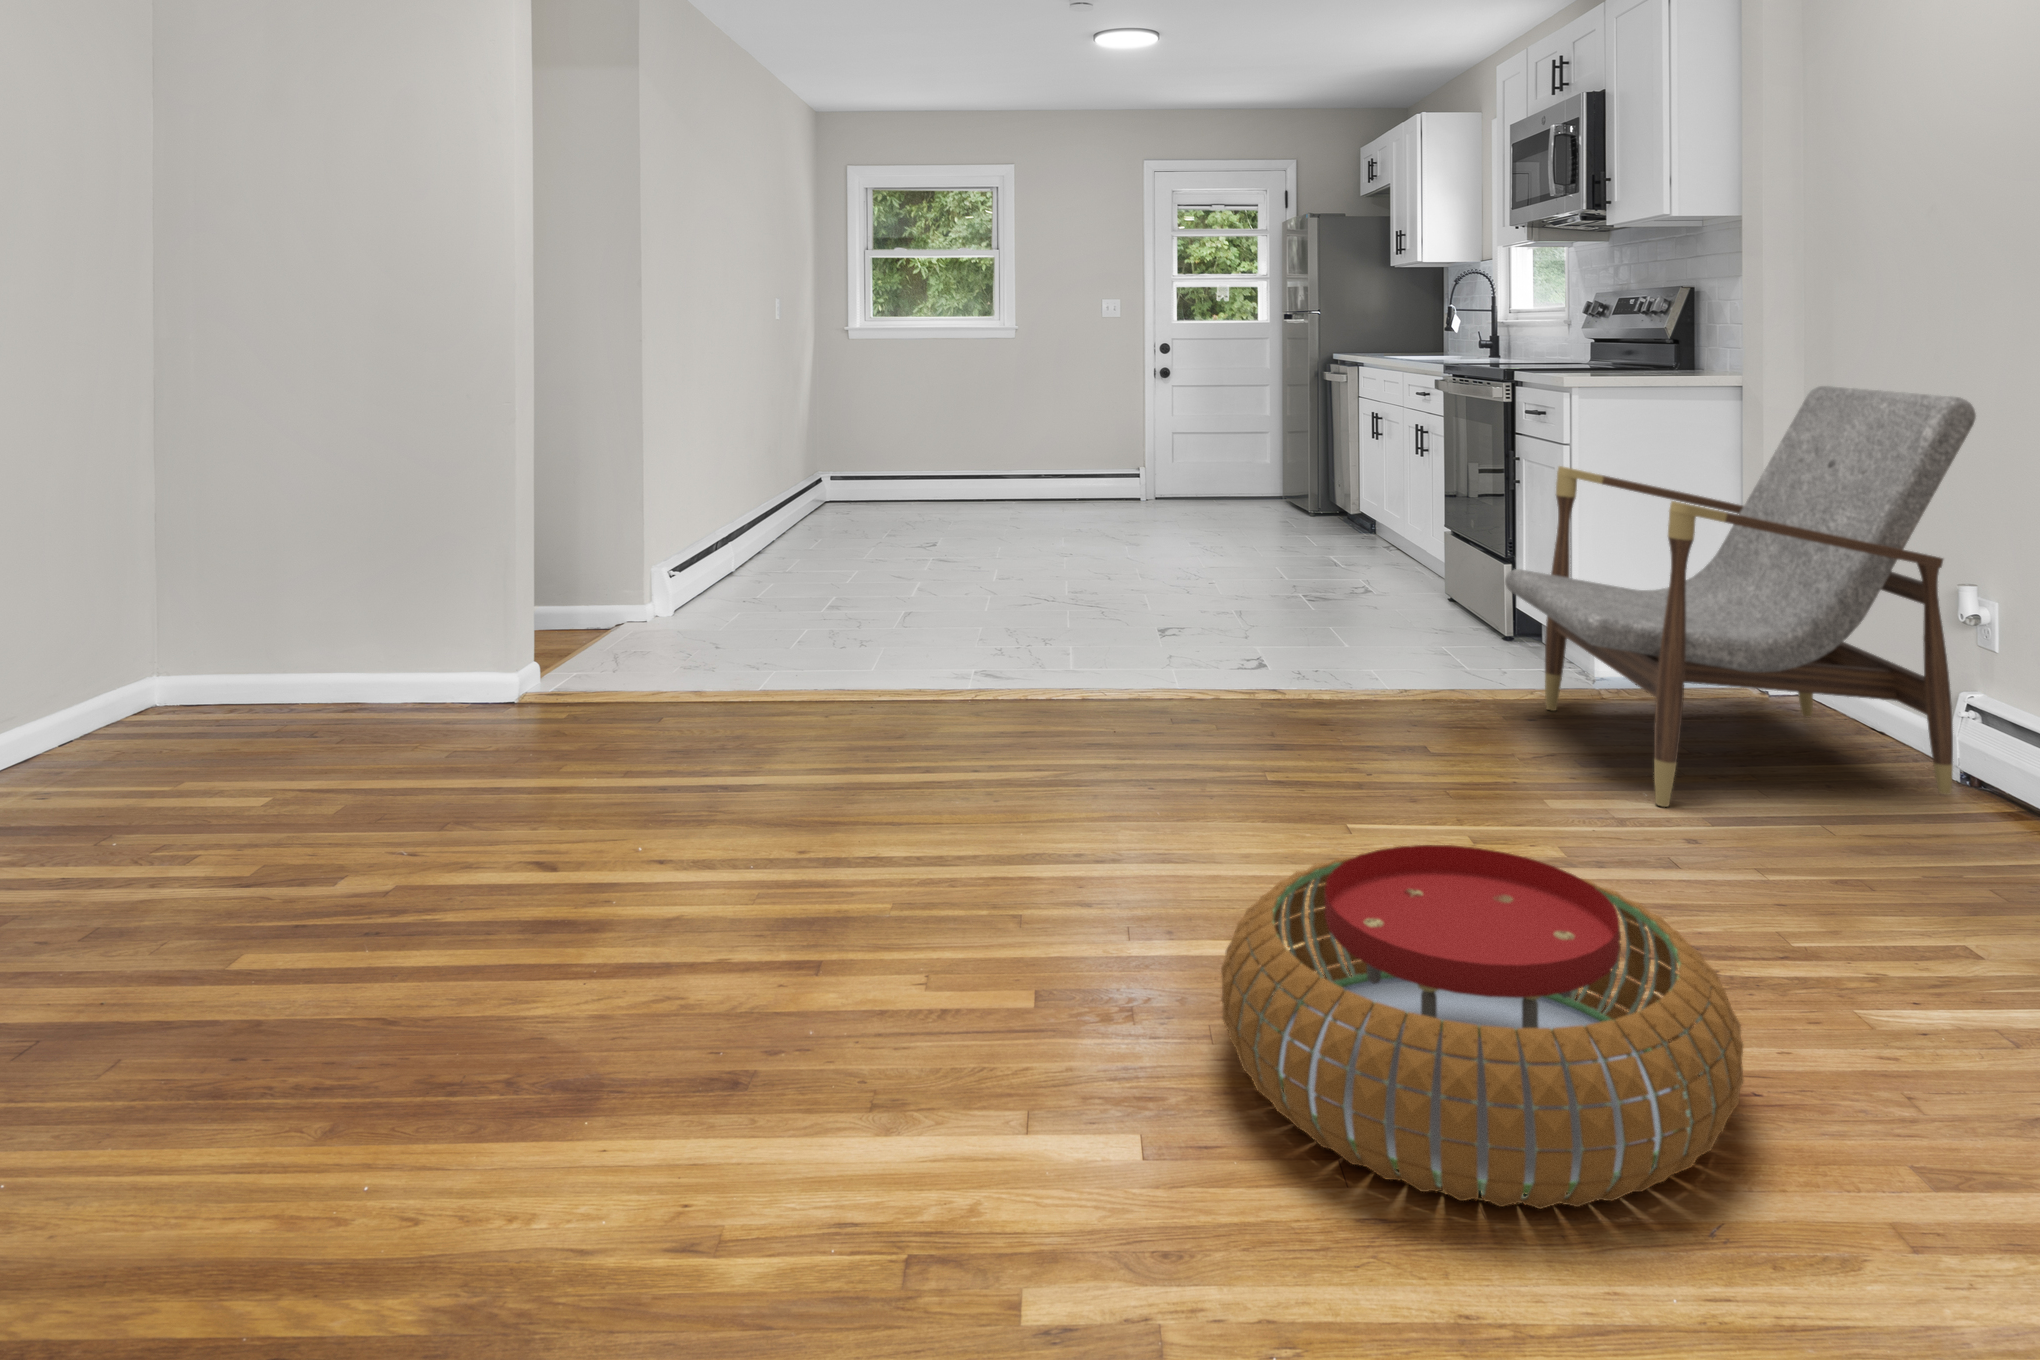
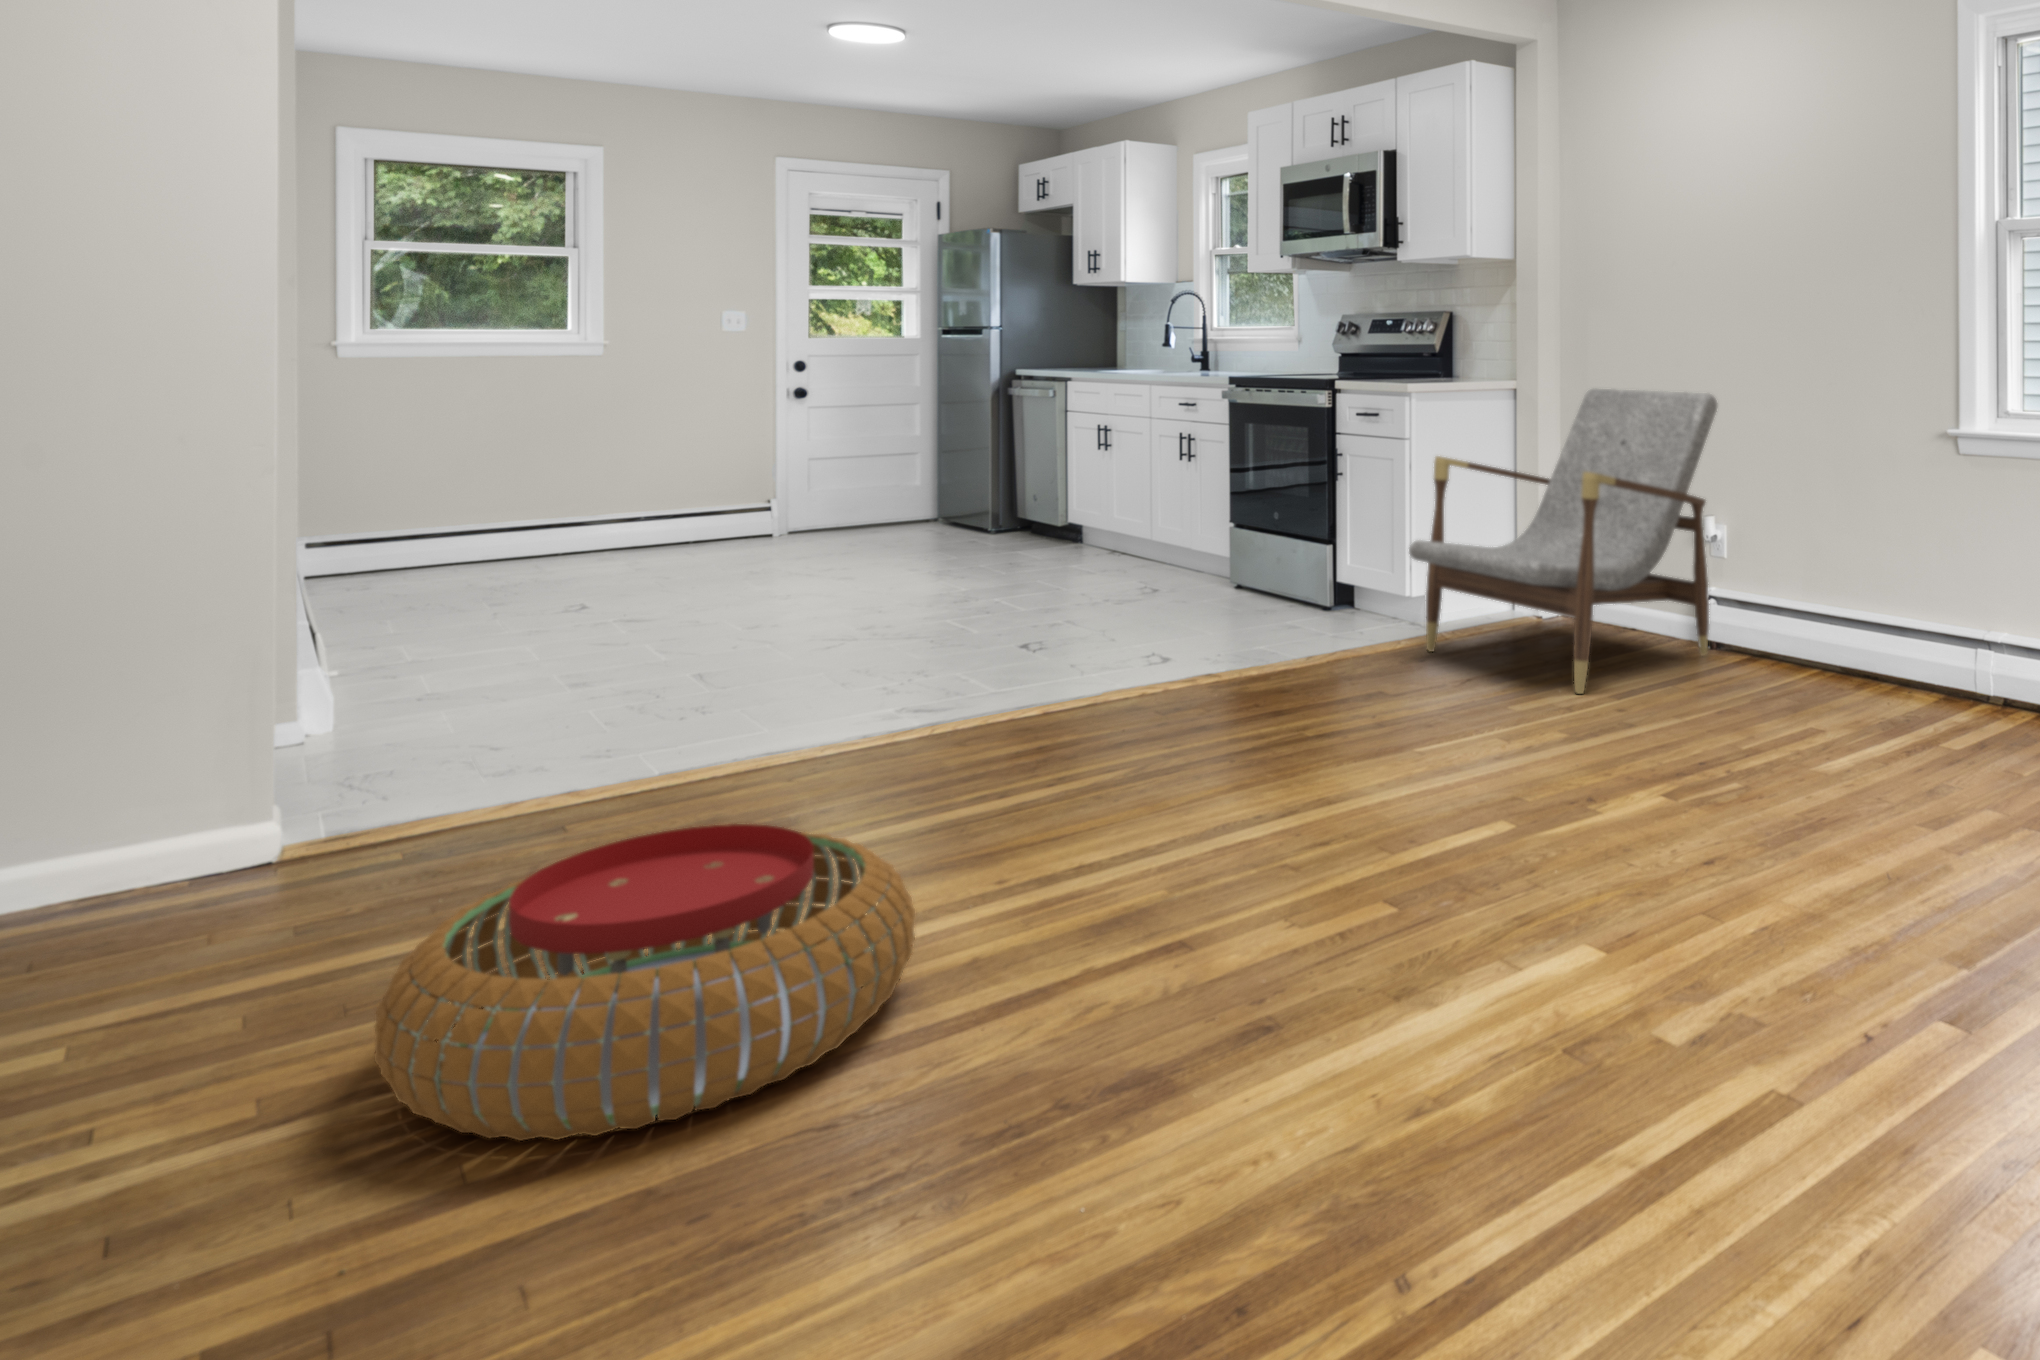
pouf: present [1221,845,1744,1209] -> present [374,824,915,1141]

